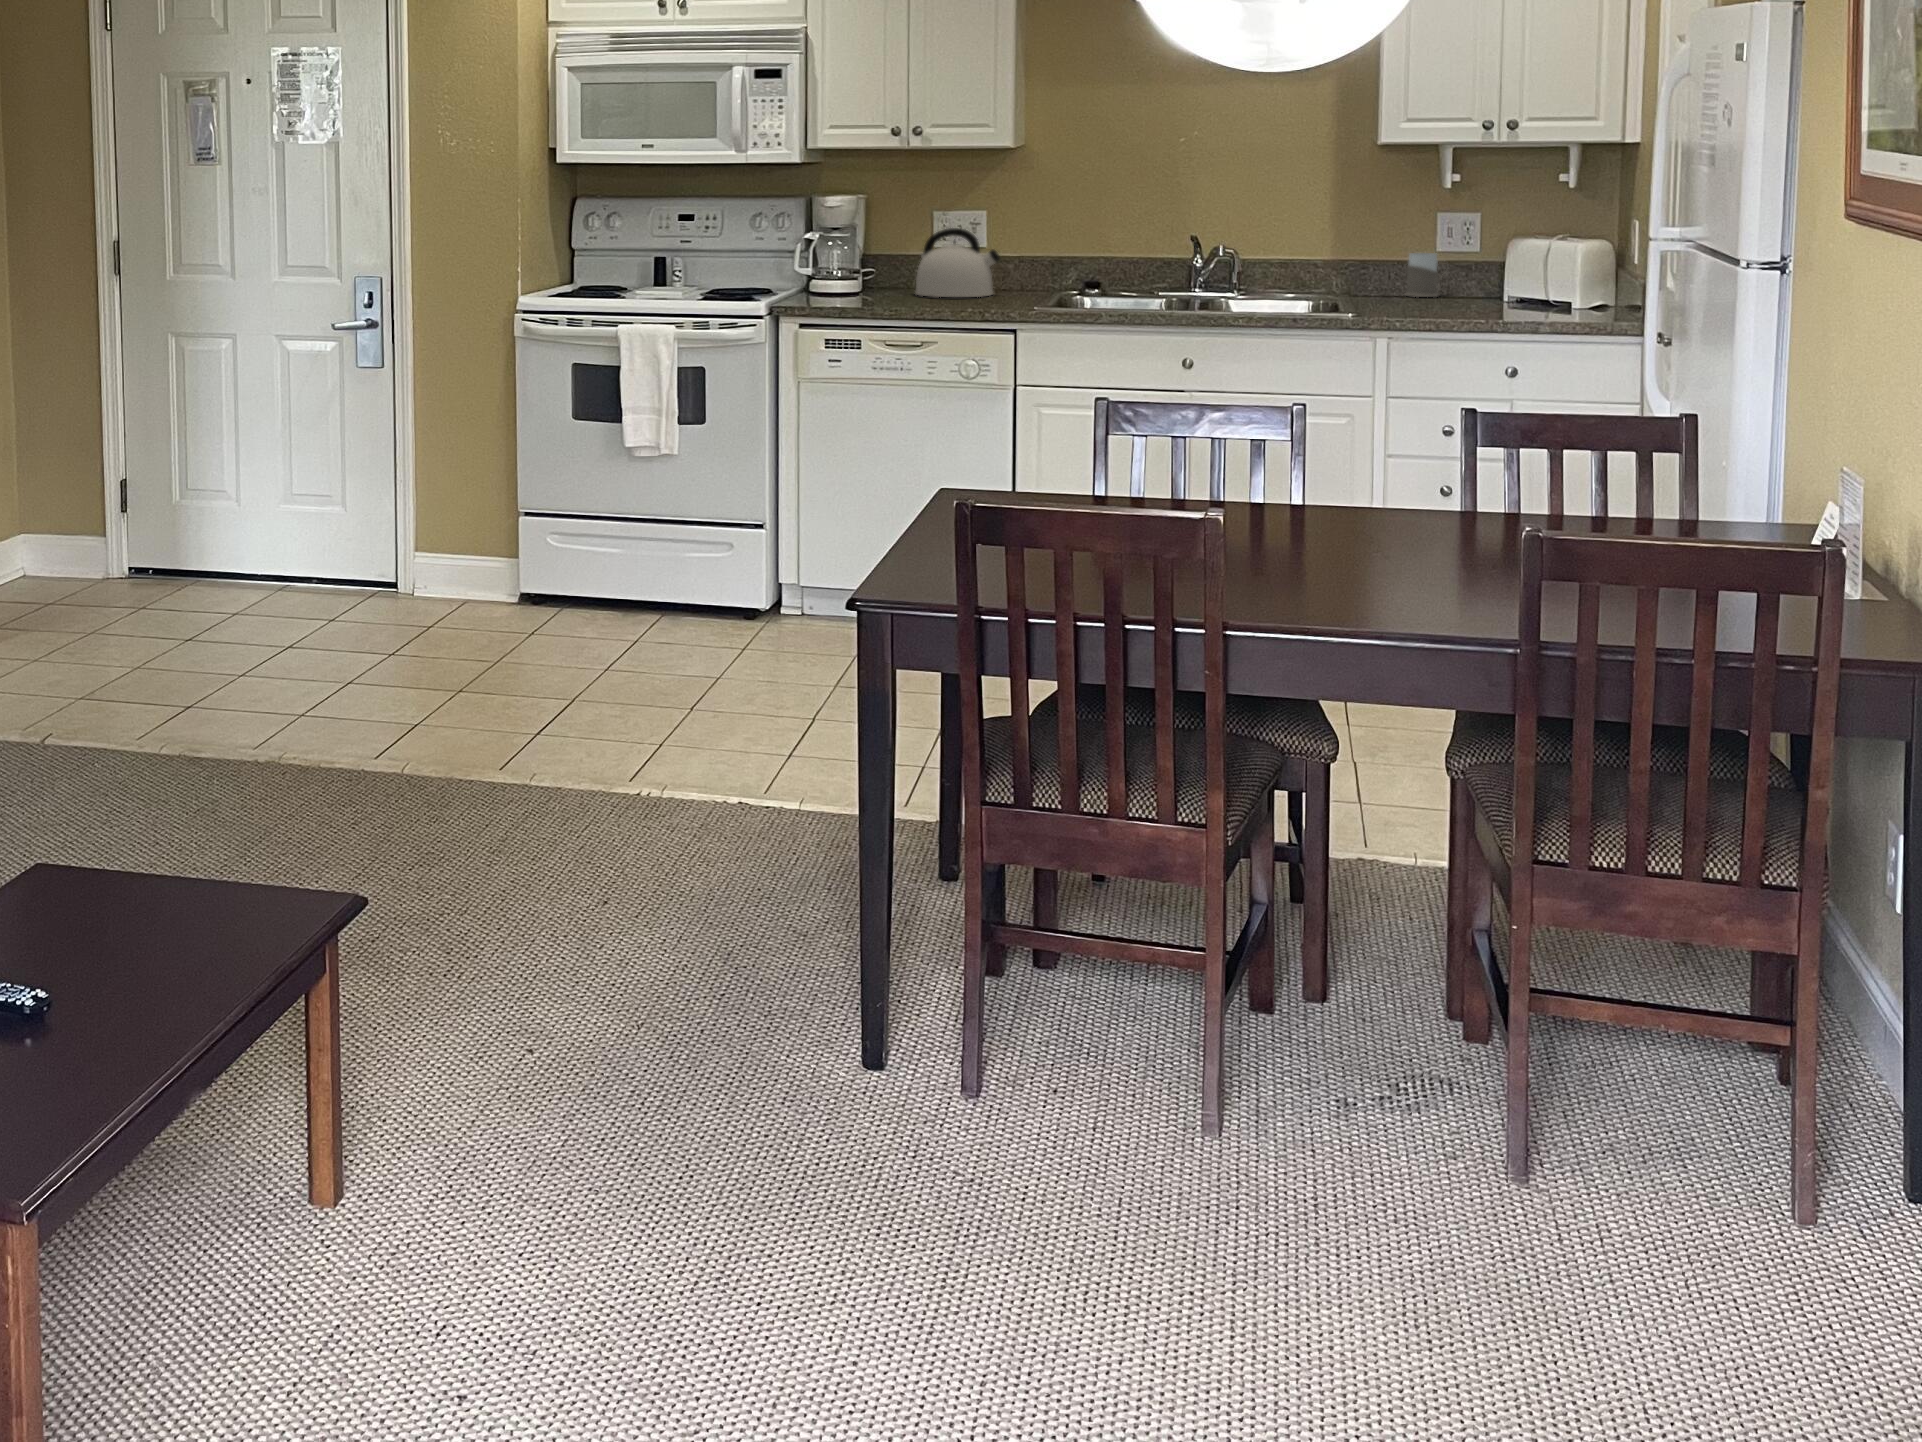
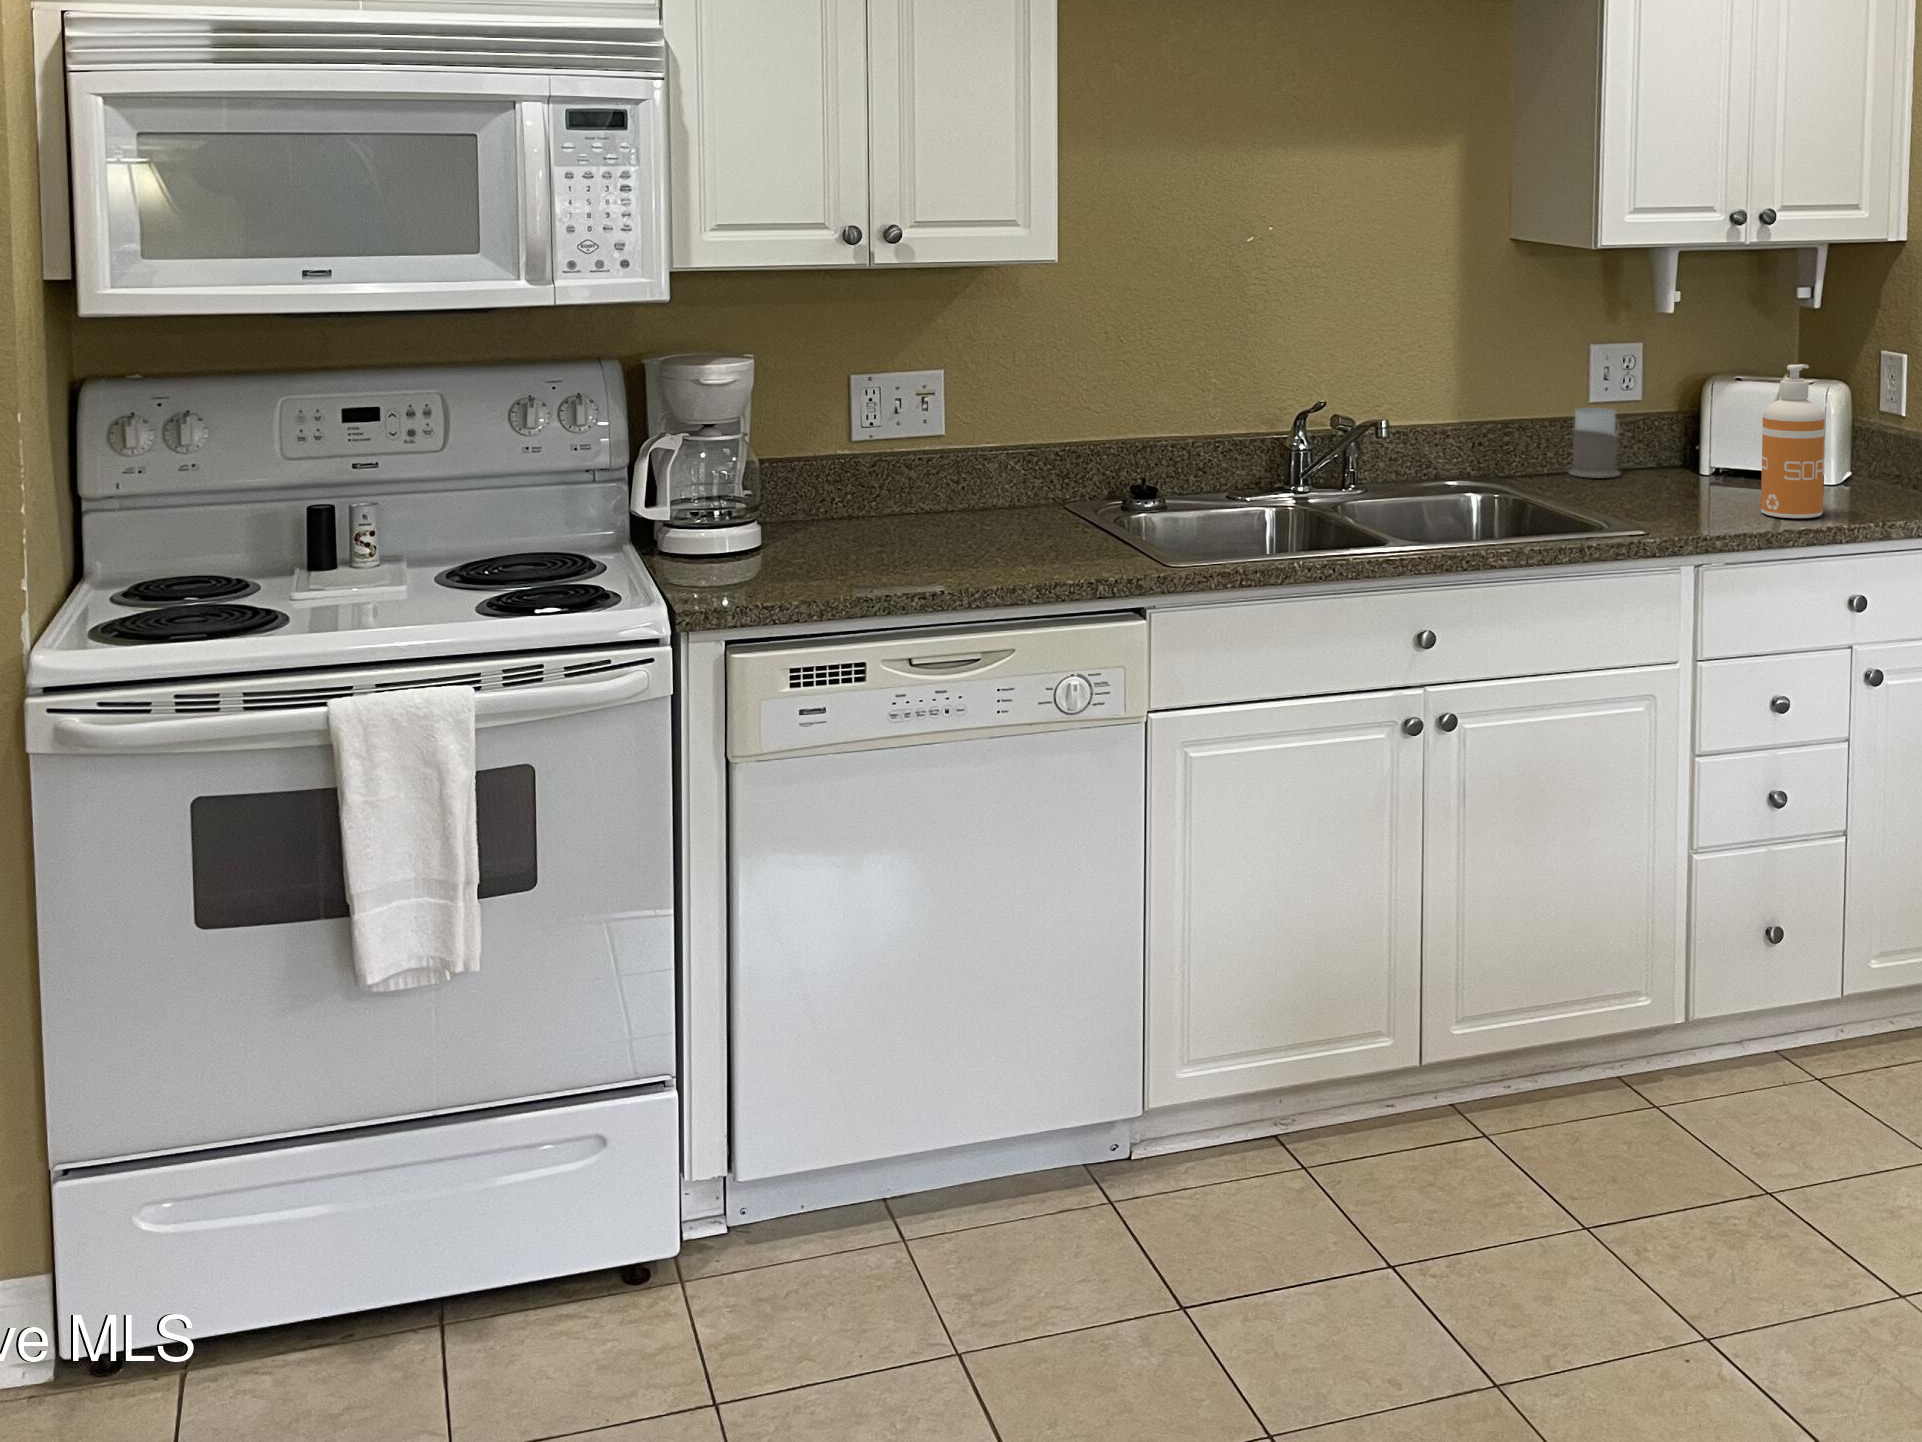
soap dispenser: none [1467,220,1511,318] -> present [1761,364,1825,518]
kettle: present [916,228,1000,297] -> none [851,410,1008,544]

